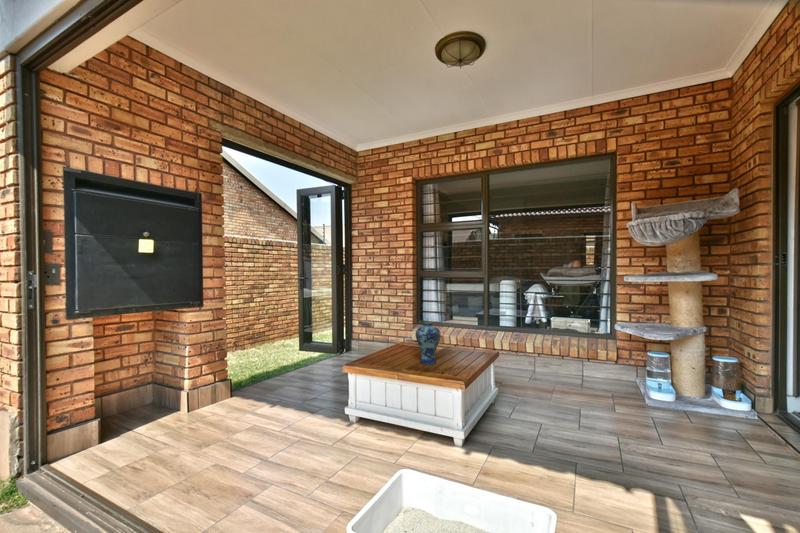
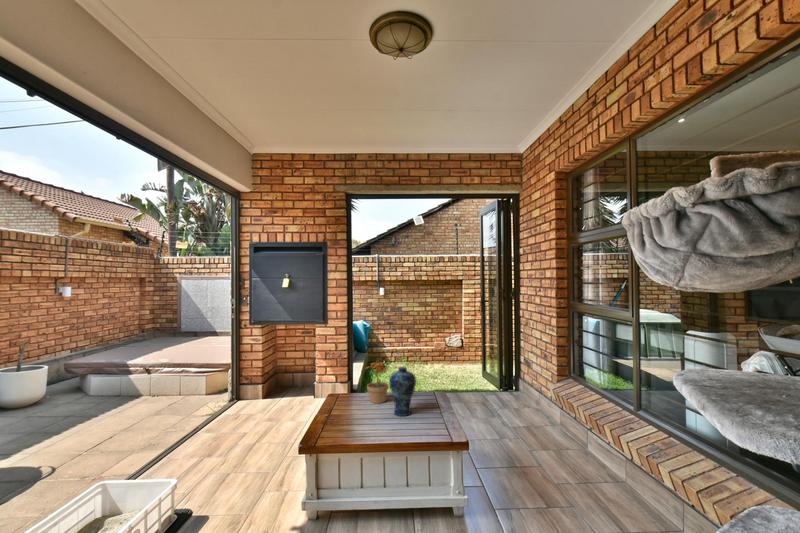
potted plant: none [376,323,398,365] -> present [367,362,389,403]

